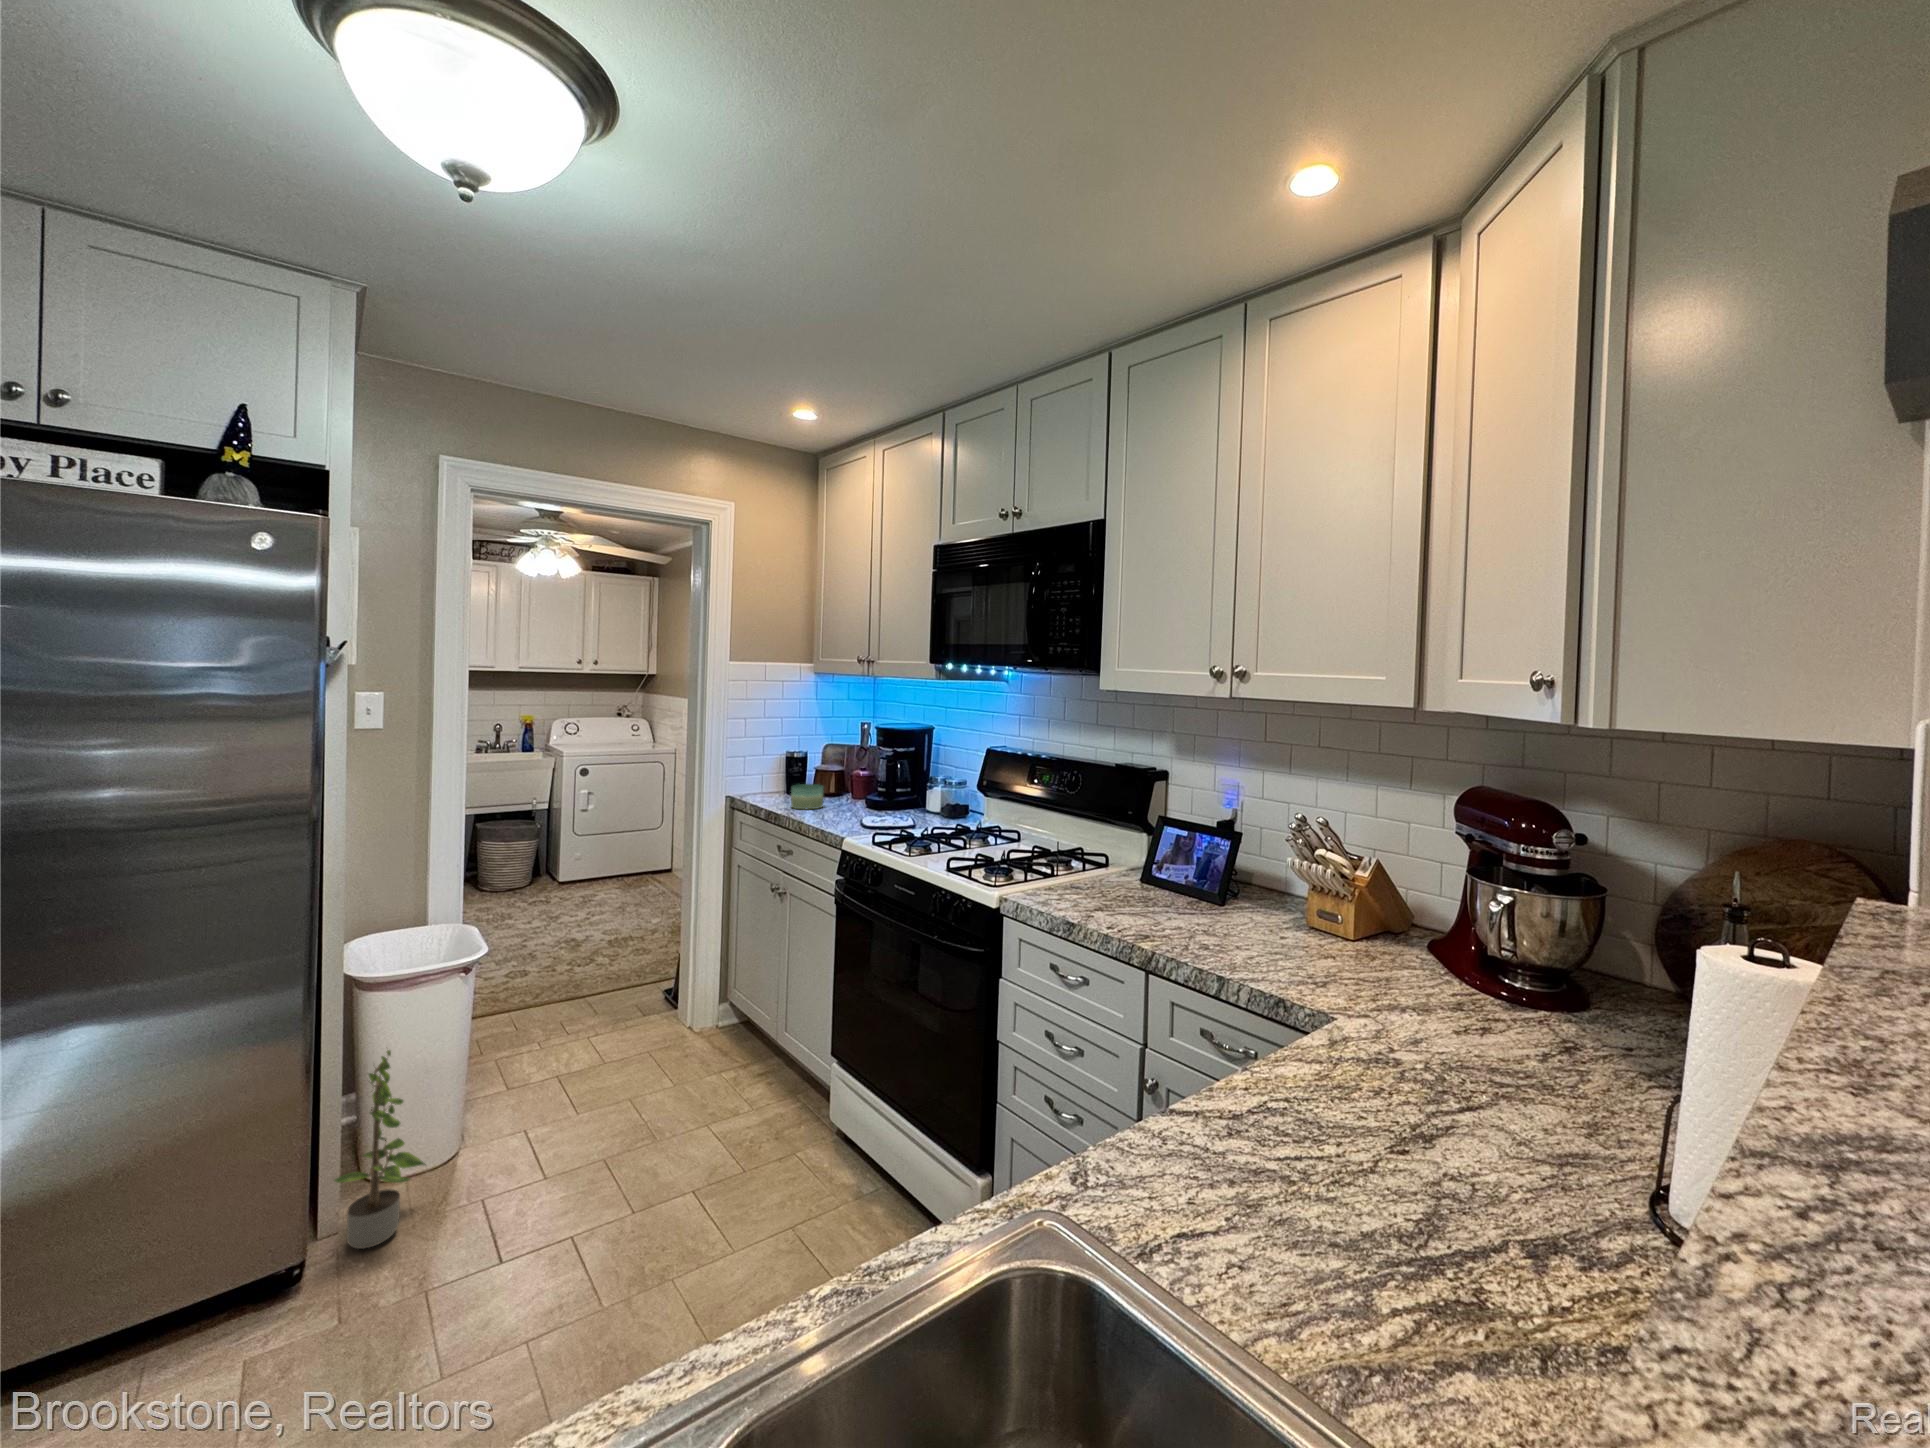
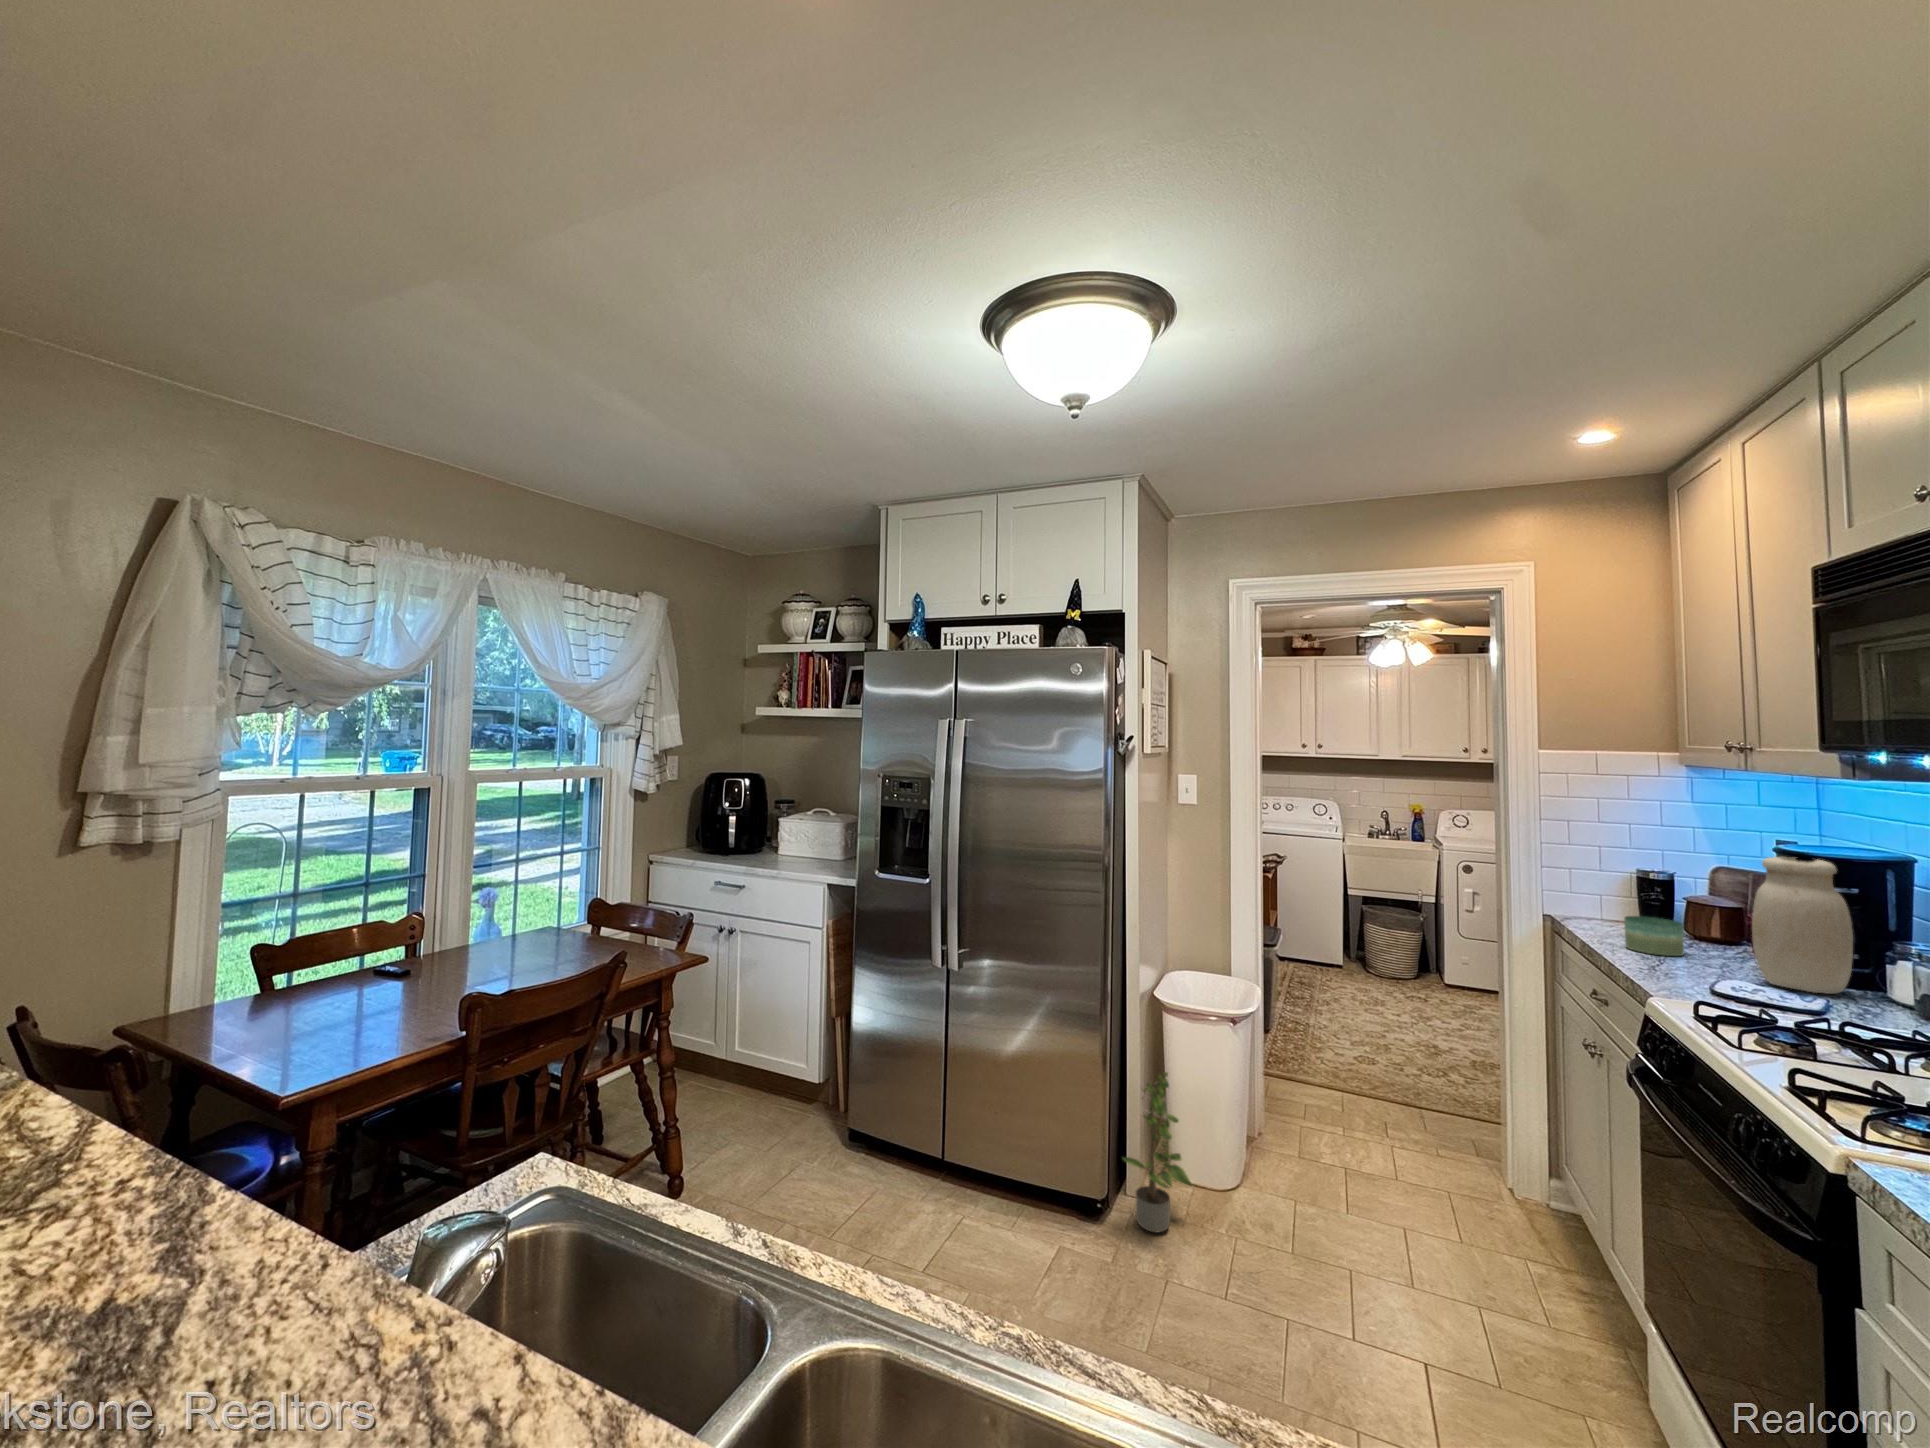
jar: none [868,733,912,815] -> present [1752,857,1853,994]

